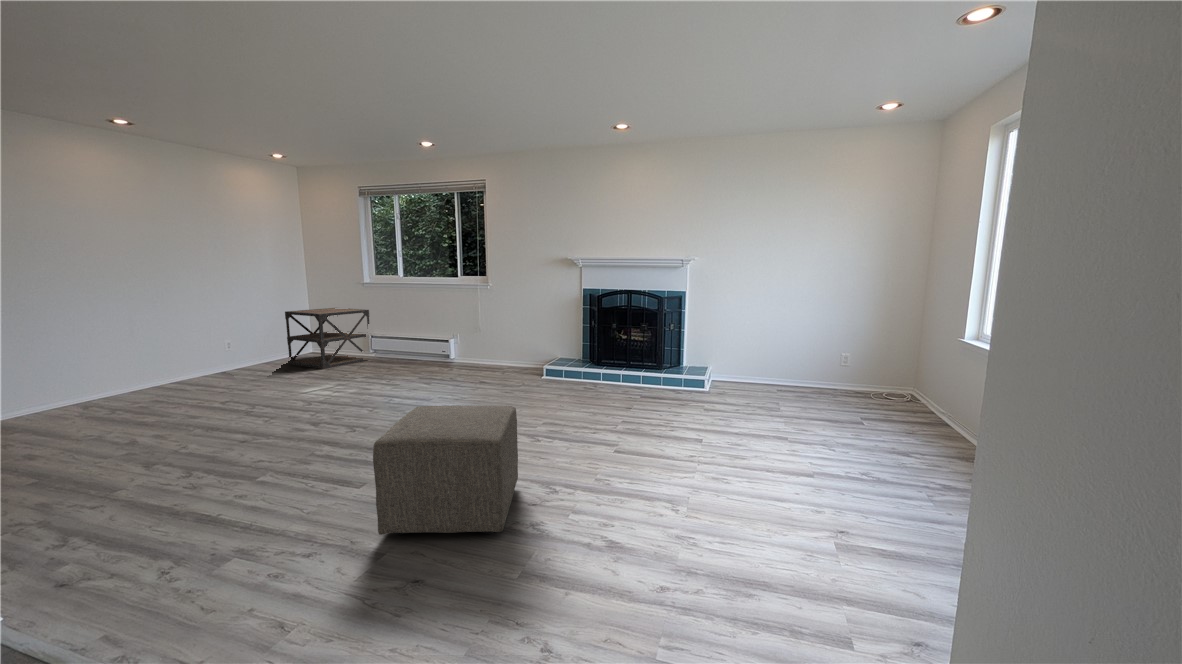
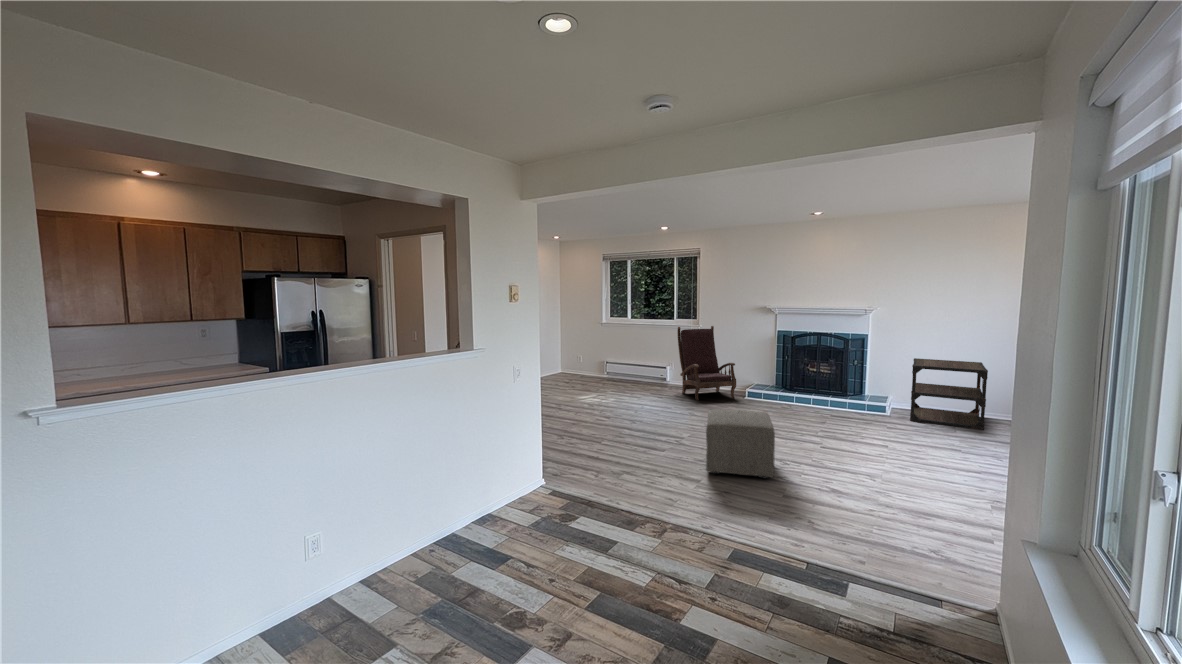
armchair: none [454,284,529,385] -> present [678,326,736,401]
side table: present [285,308,369,369] -> present [910,358,988,430]

